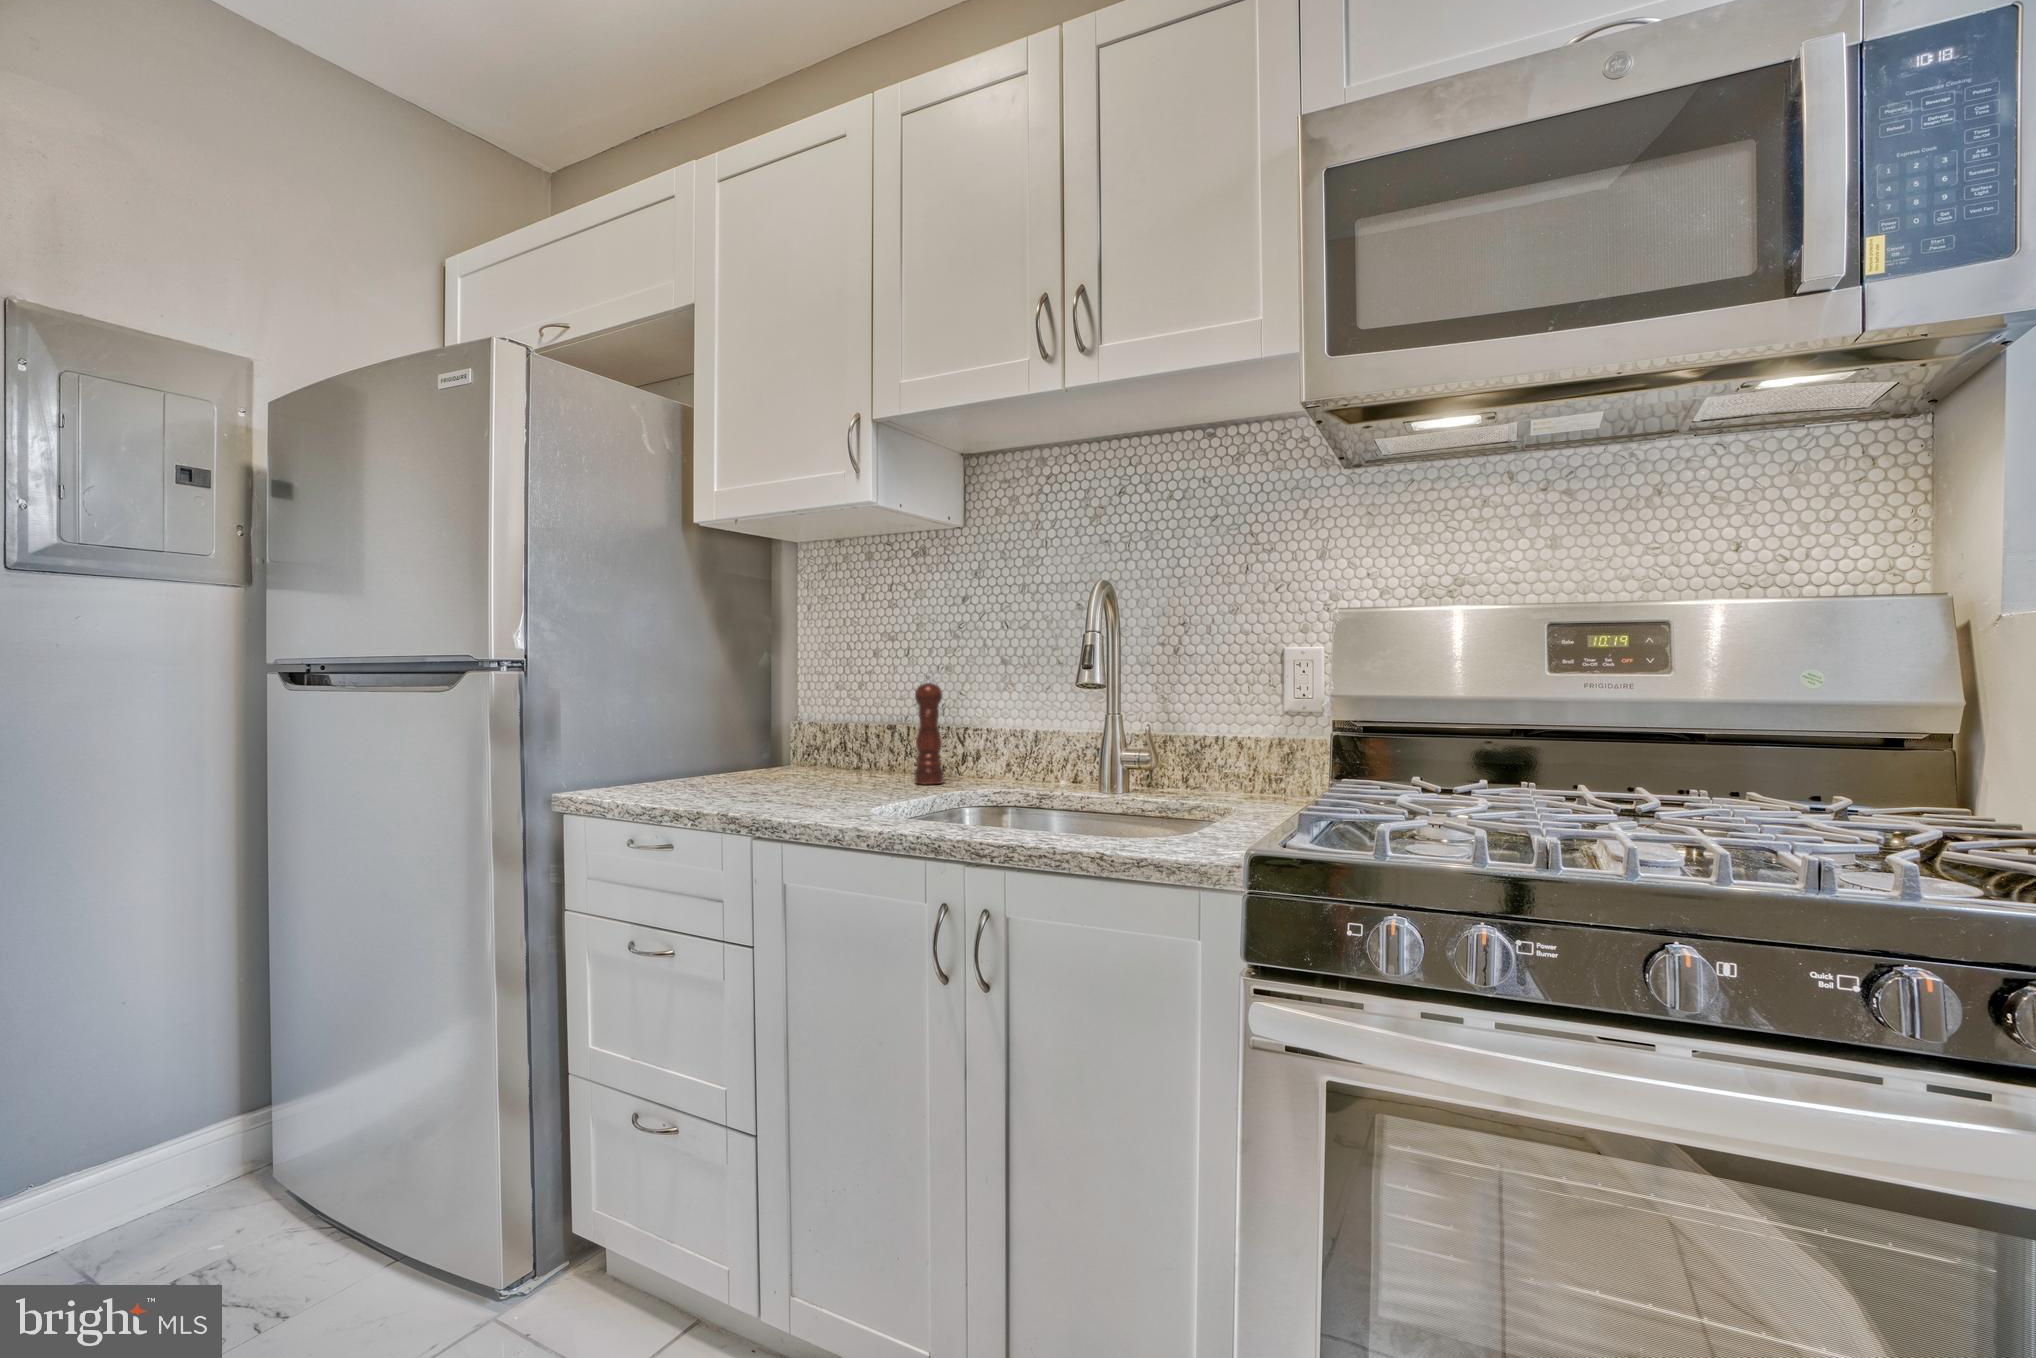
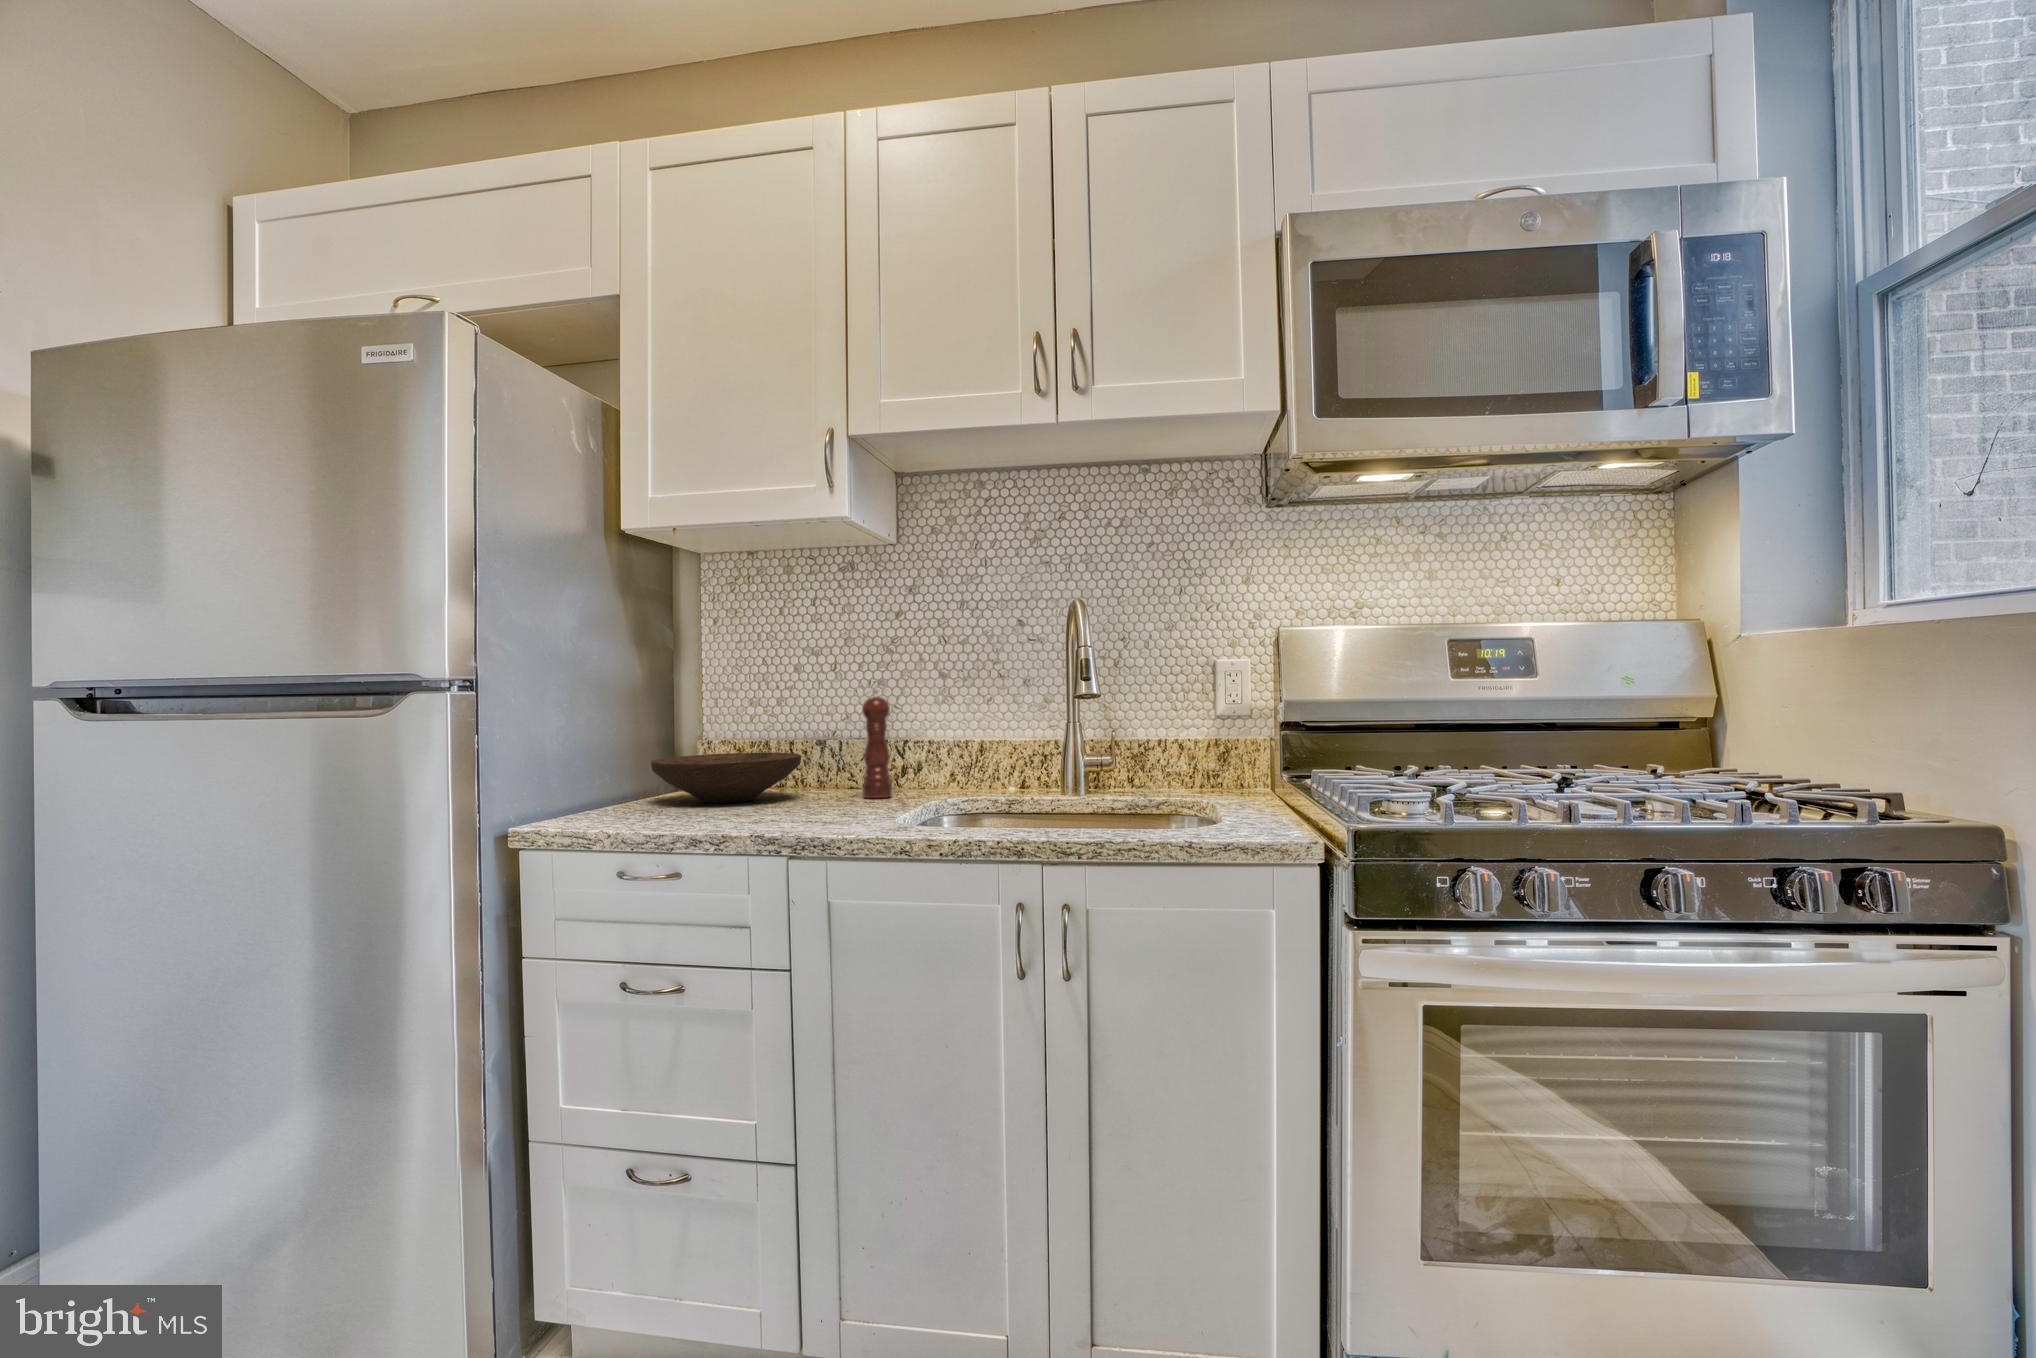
wooden bowl: none [724,734,863,781] -> present [651,753,801,803]

